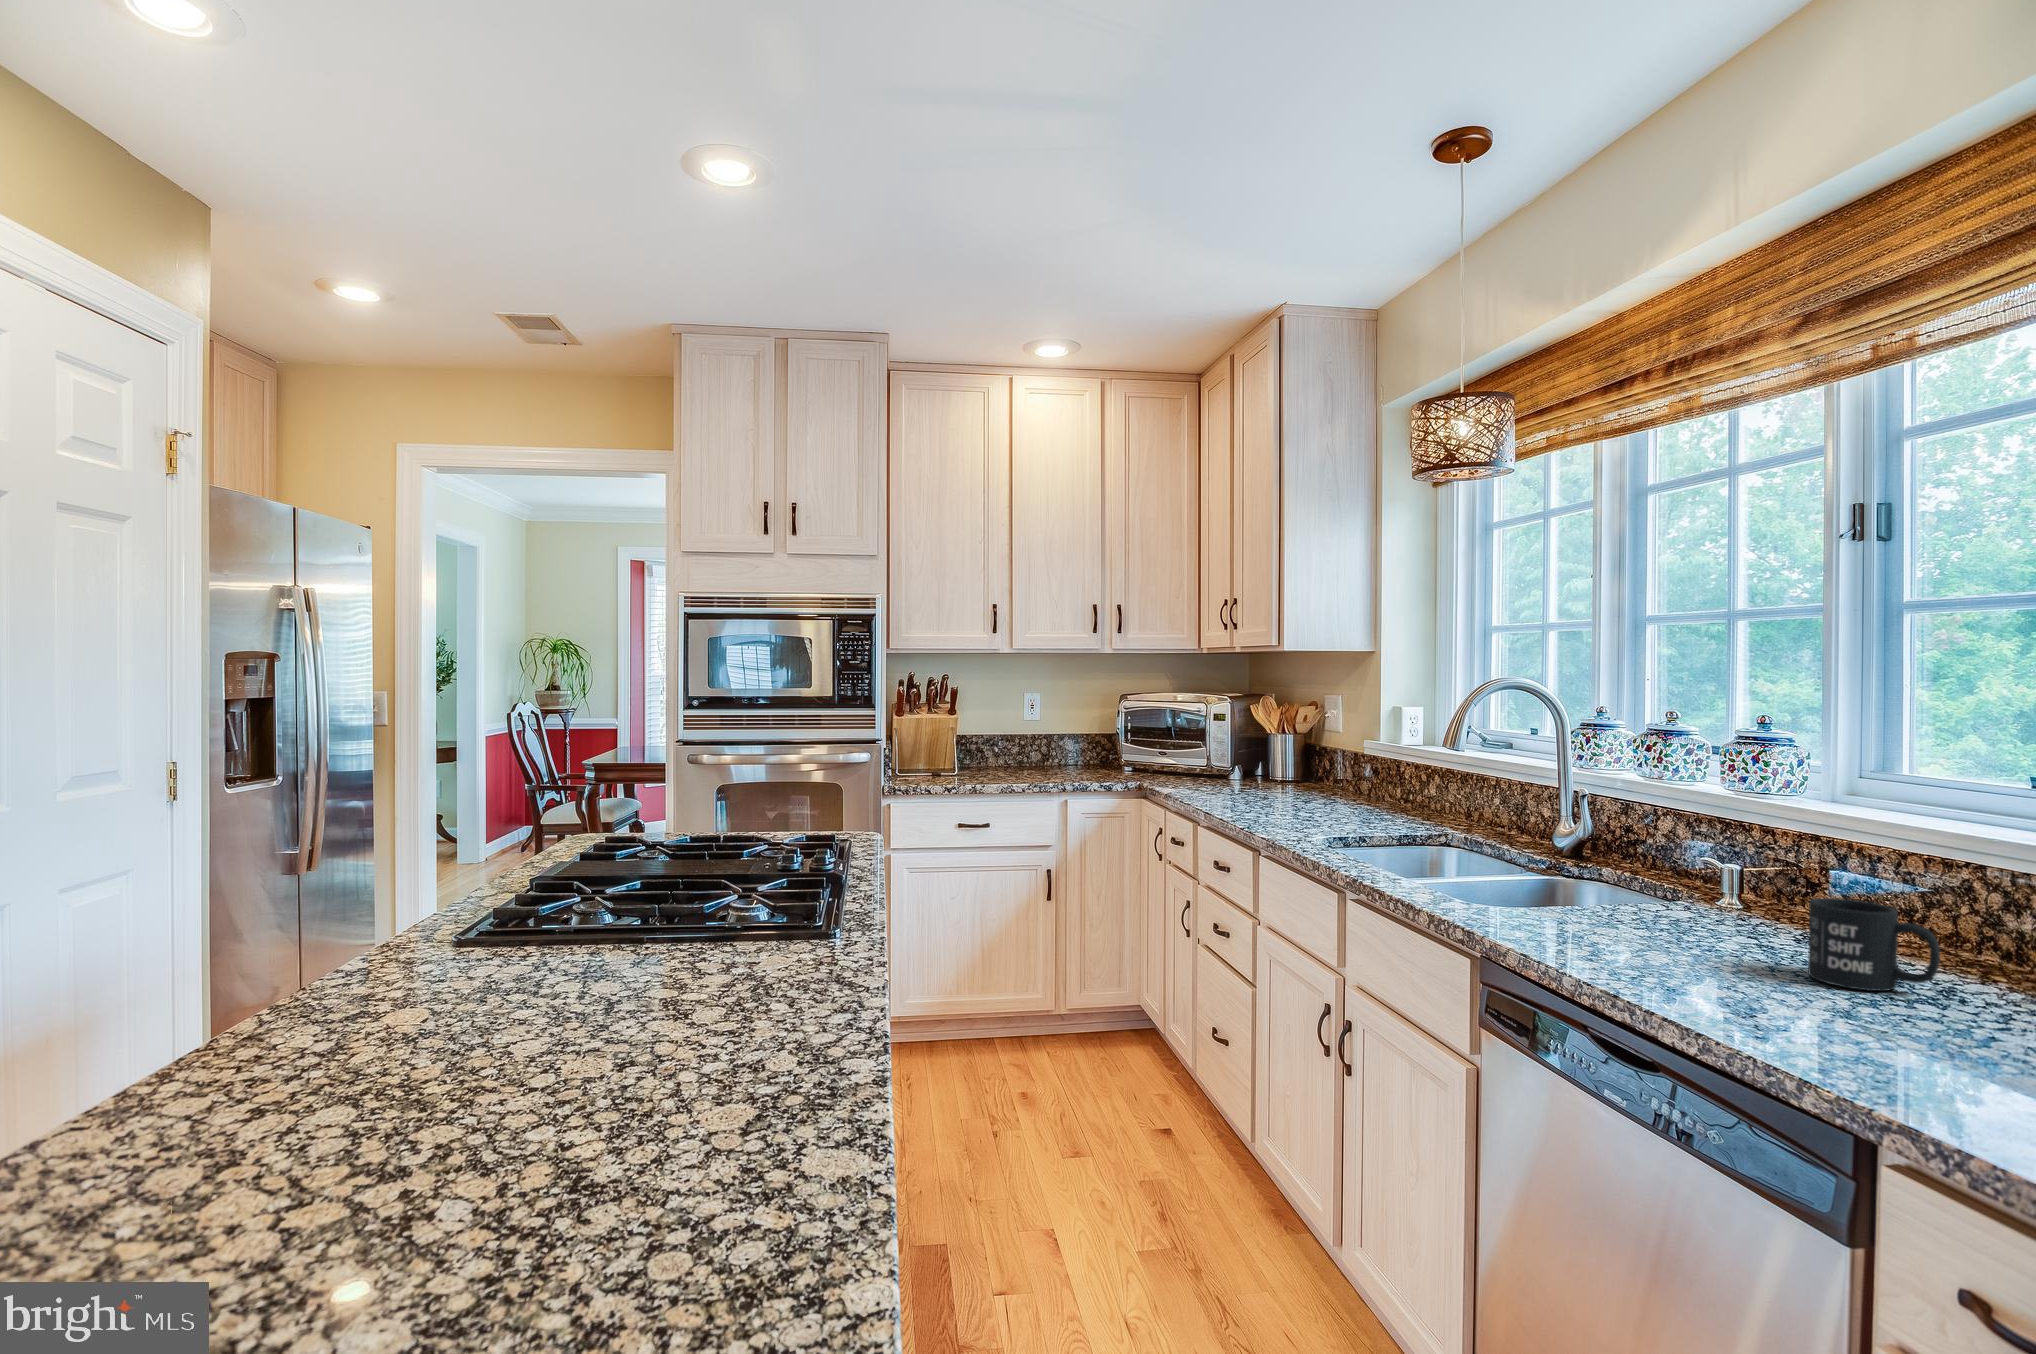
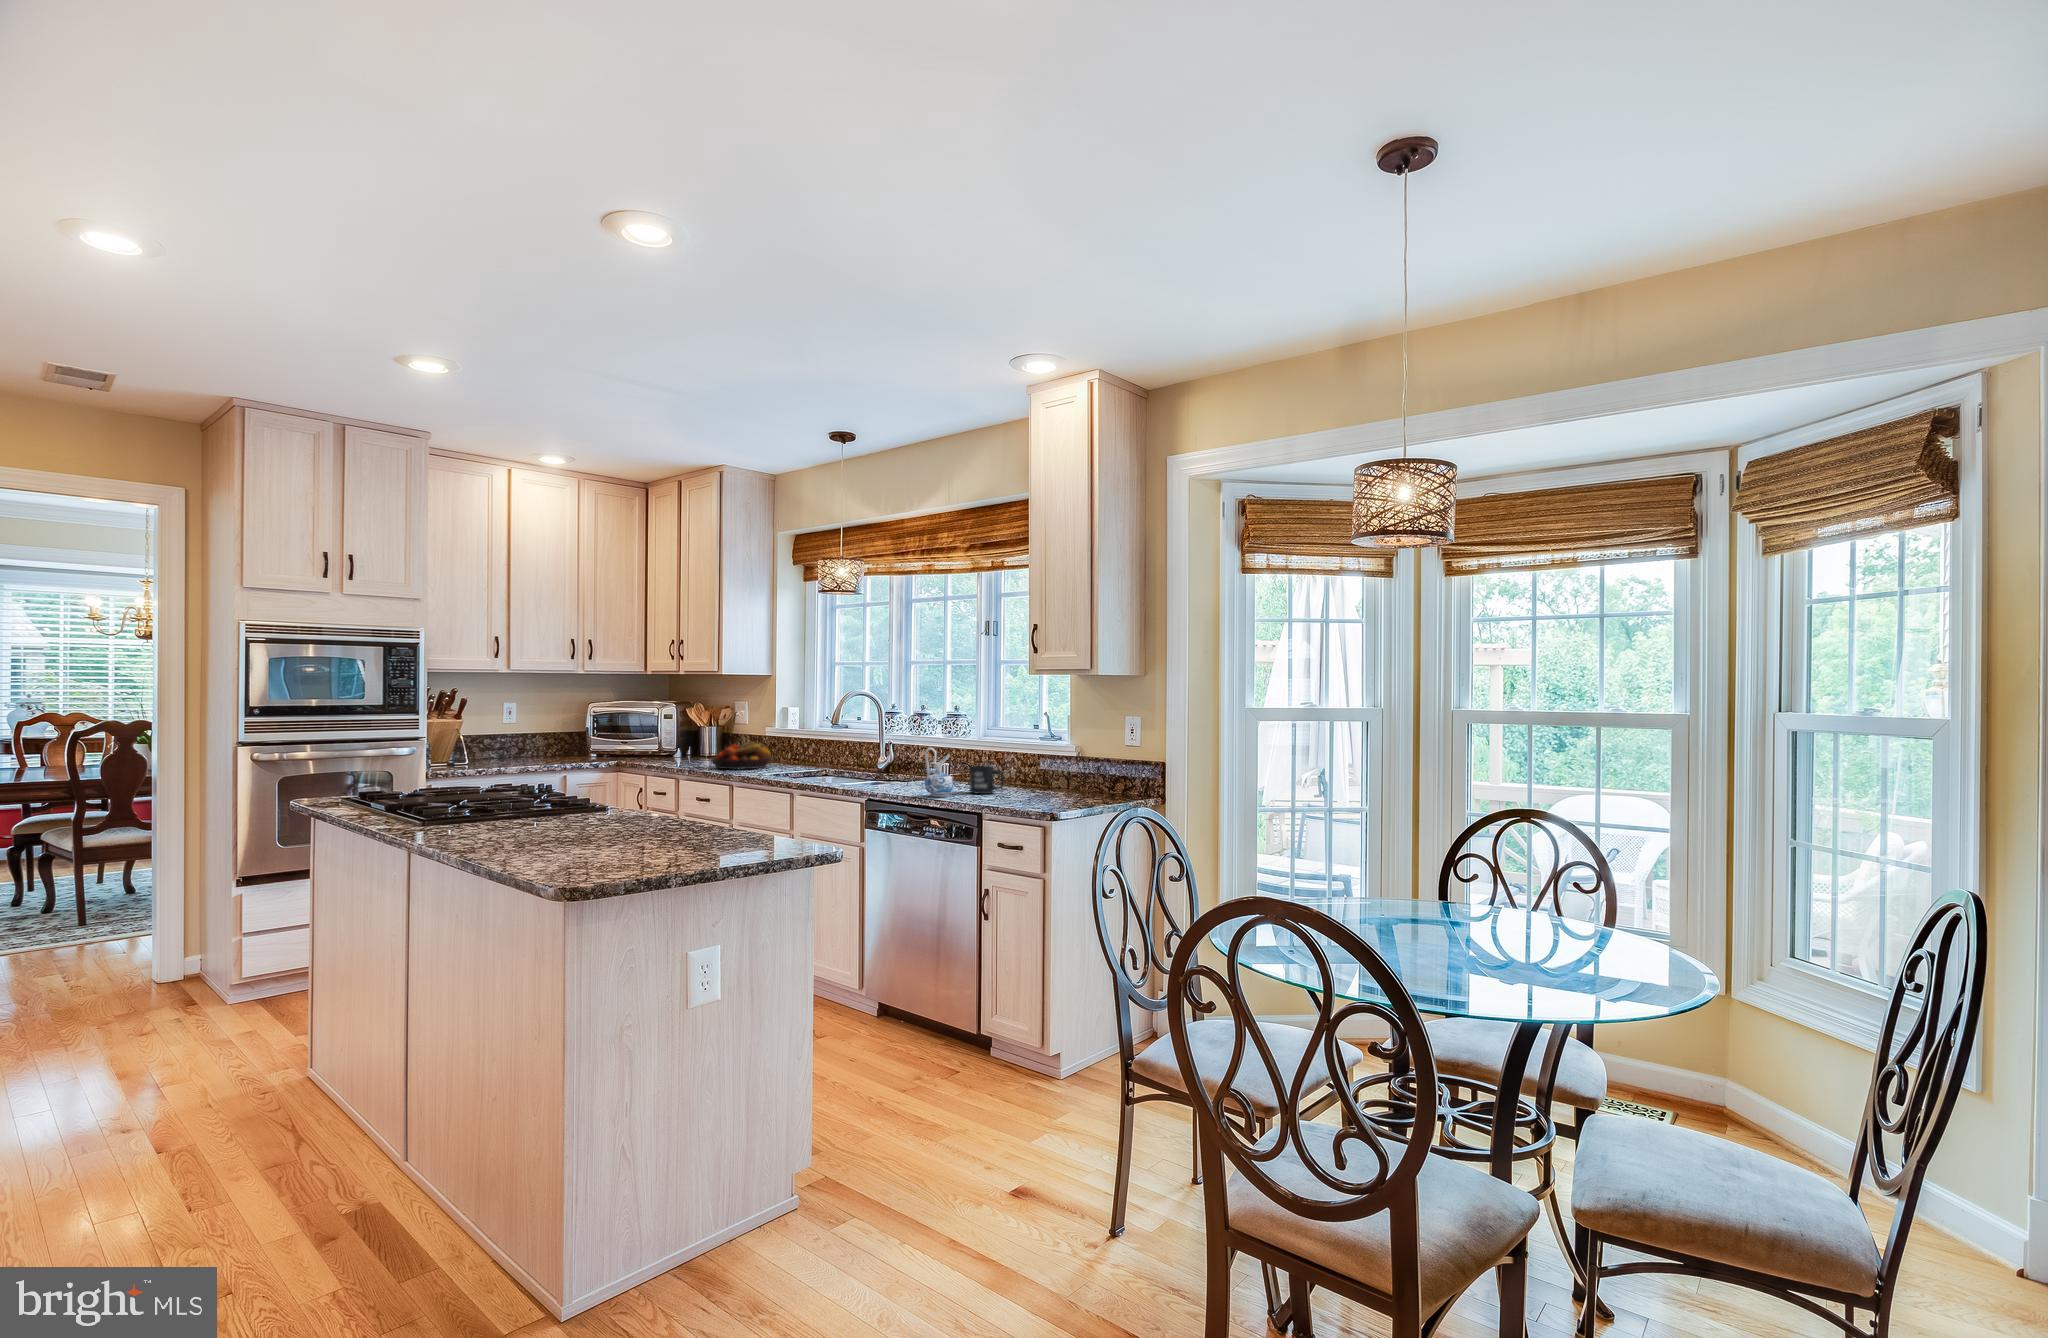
fruit bowl: none [1250,769,1356,819] -> present [711,742,771,770]
ceramic pitcher: none [1659,841,1754,984] -> present [925,748,954,797]

